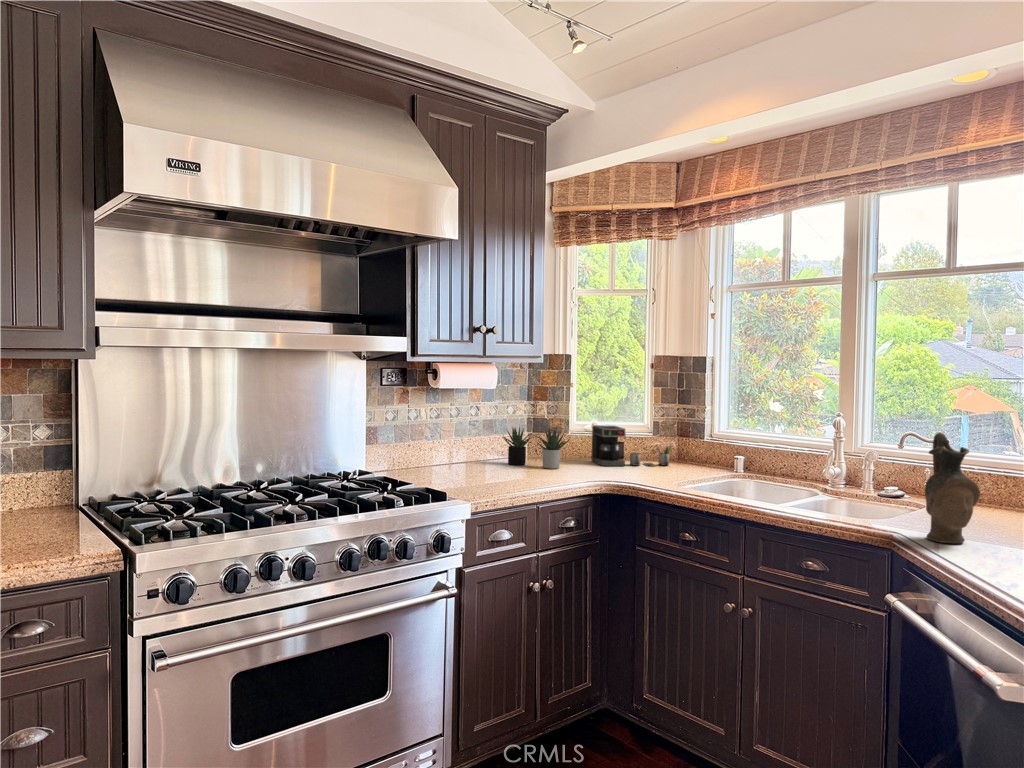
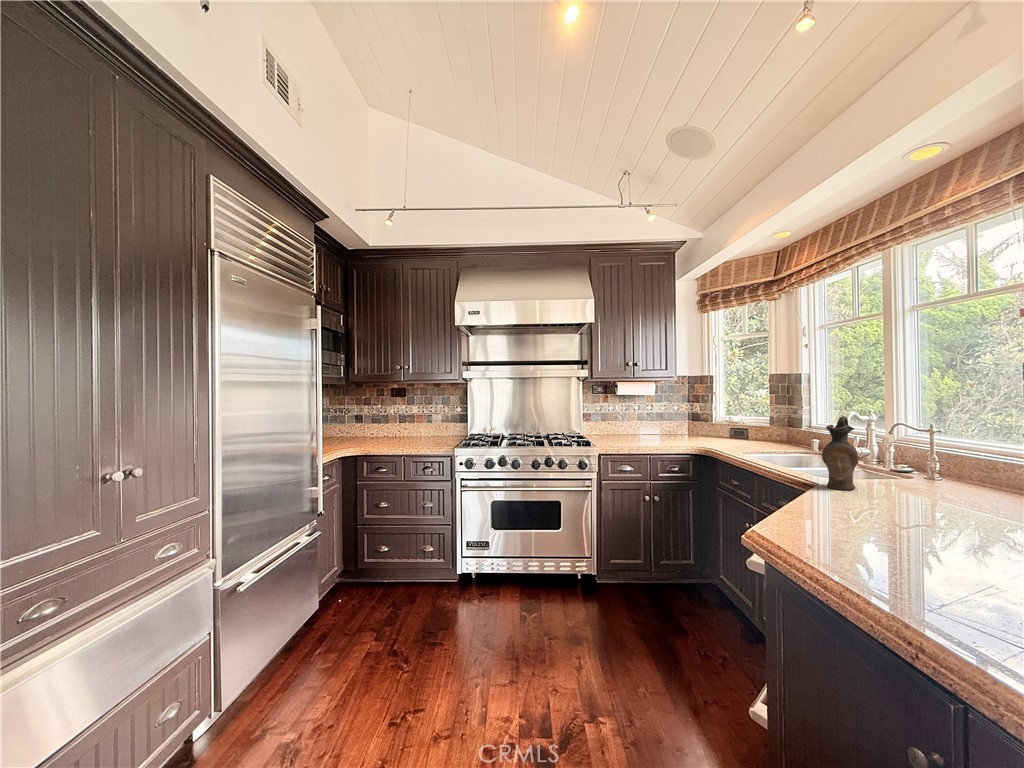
coffee maker: present [592,425,672,466] -> none [719,417,772,443]
succulent plant: present [503,427,569,469] -> none [659,415,695,440]

